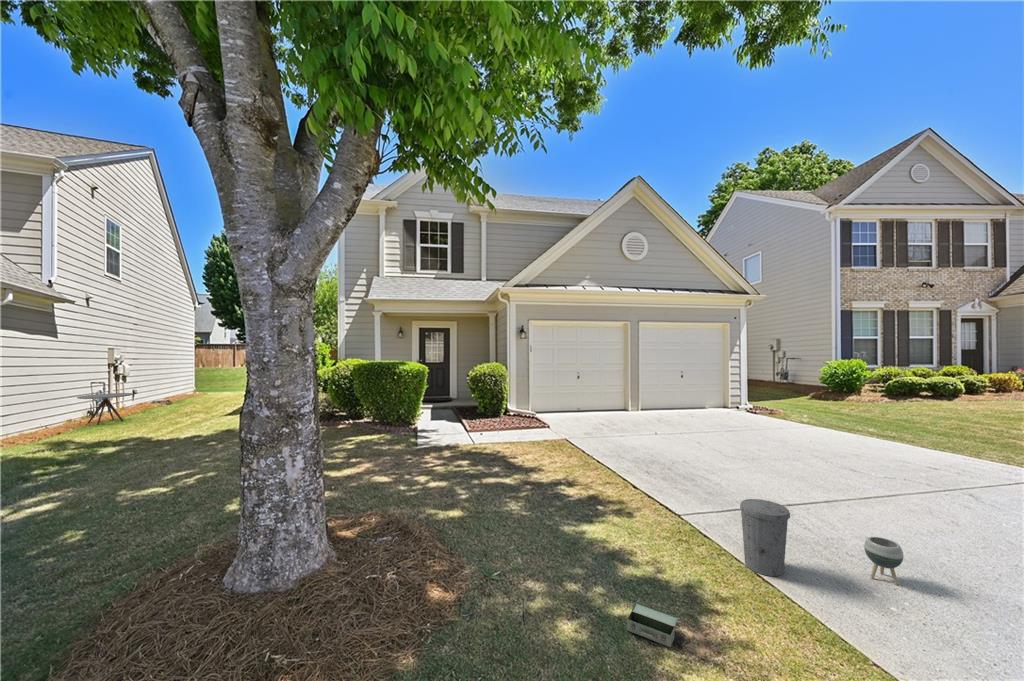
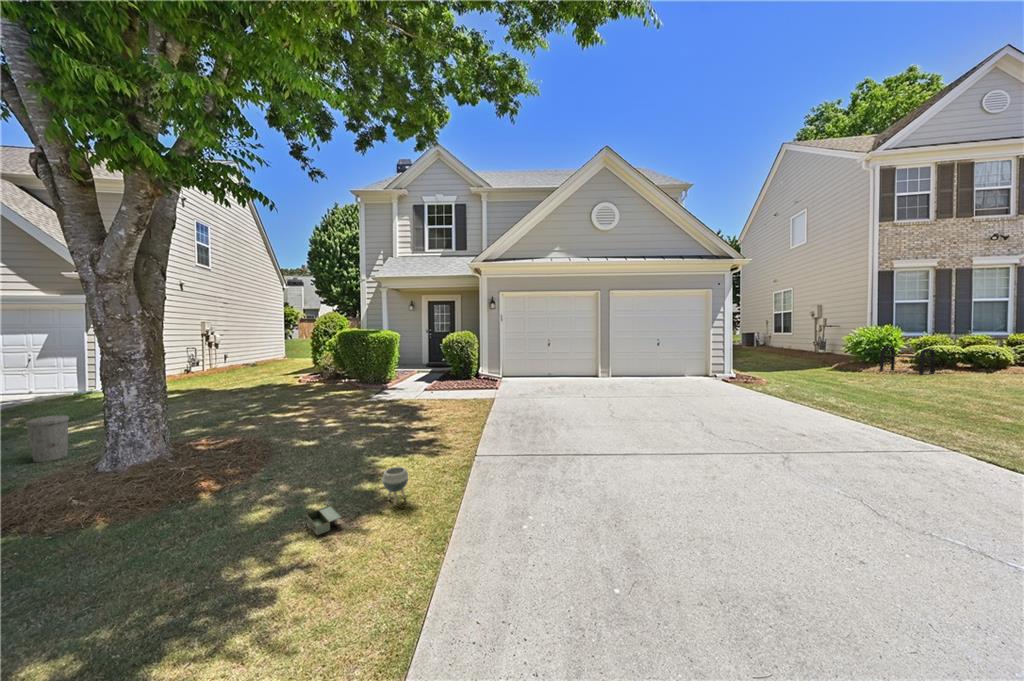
bench: none [856,378,901,403] -> present [880,347,935,375]
round table: present [77,393,133,425] -> none [174,354,212,377]
trash can: present [740,499,790,576] -> present [26,415,69,462]
planter: present [864,537,904,585] -> present [382,467,408,505]

